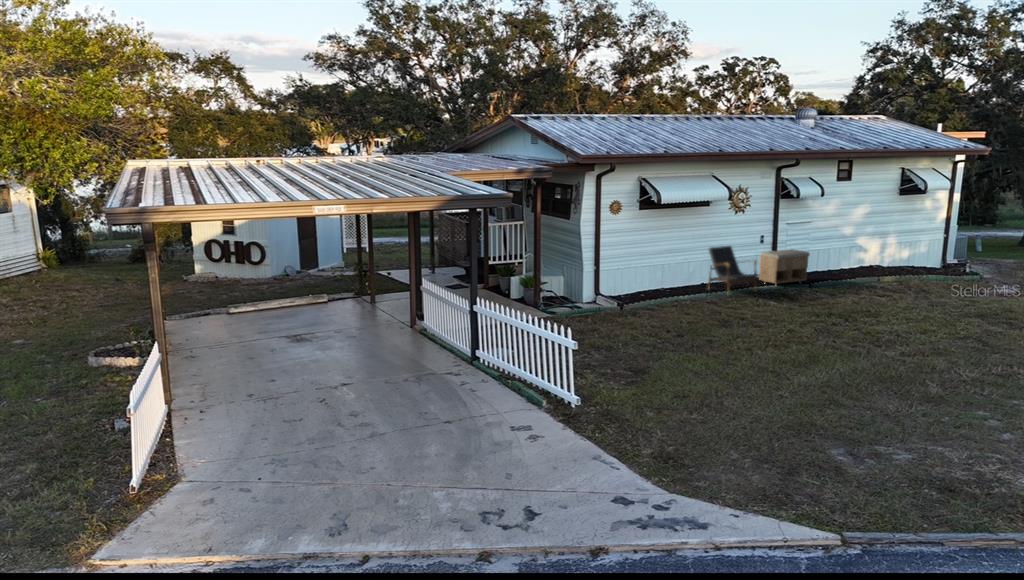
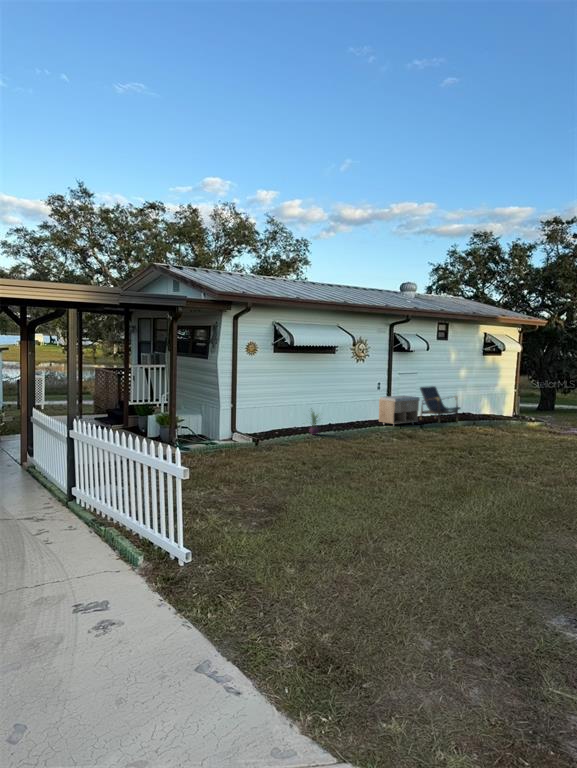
lounge chair: present [708,246,759,293] -> present [420,386,460,423]
decorative plant: none [668,268,696,297] -> present [310,412,319,435]

